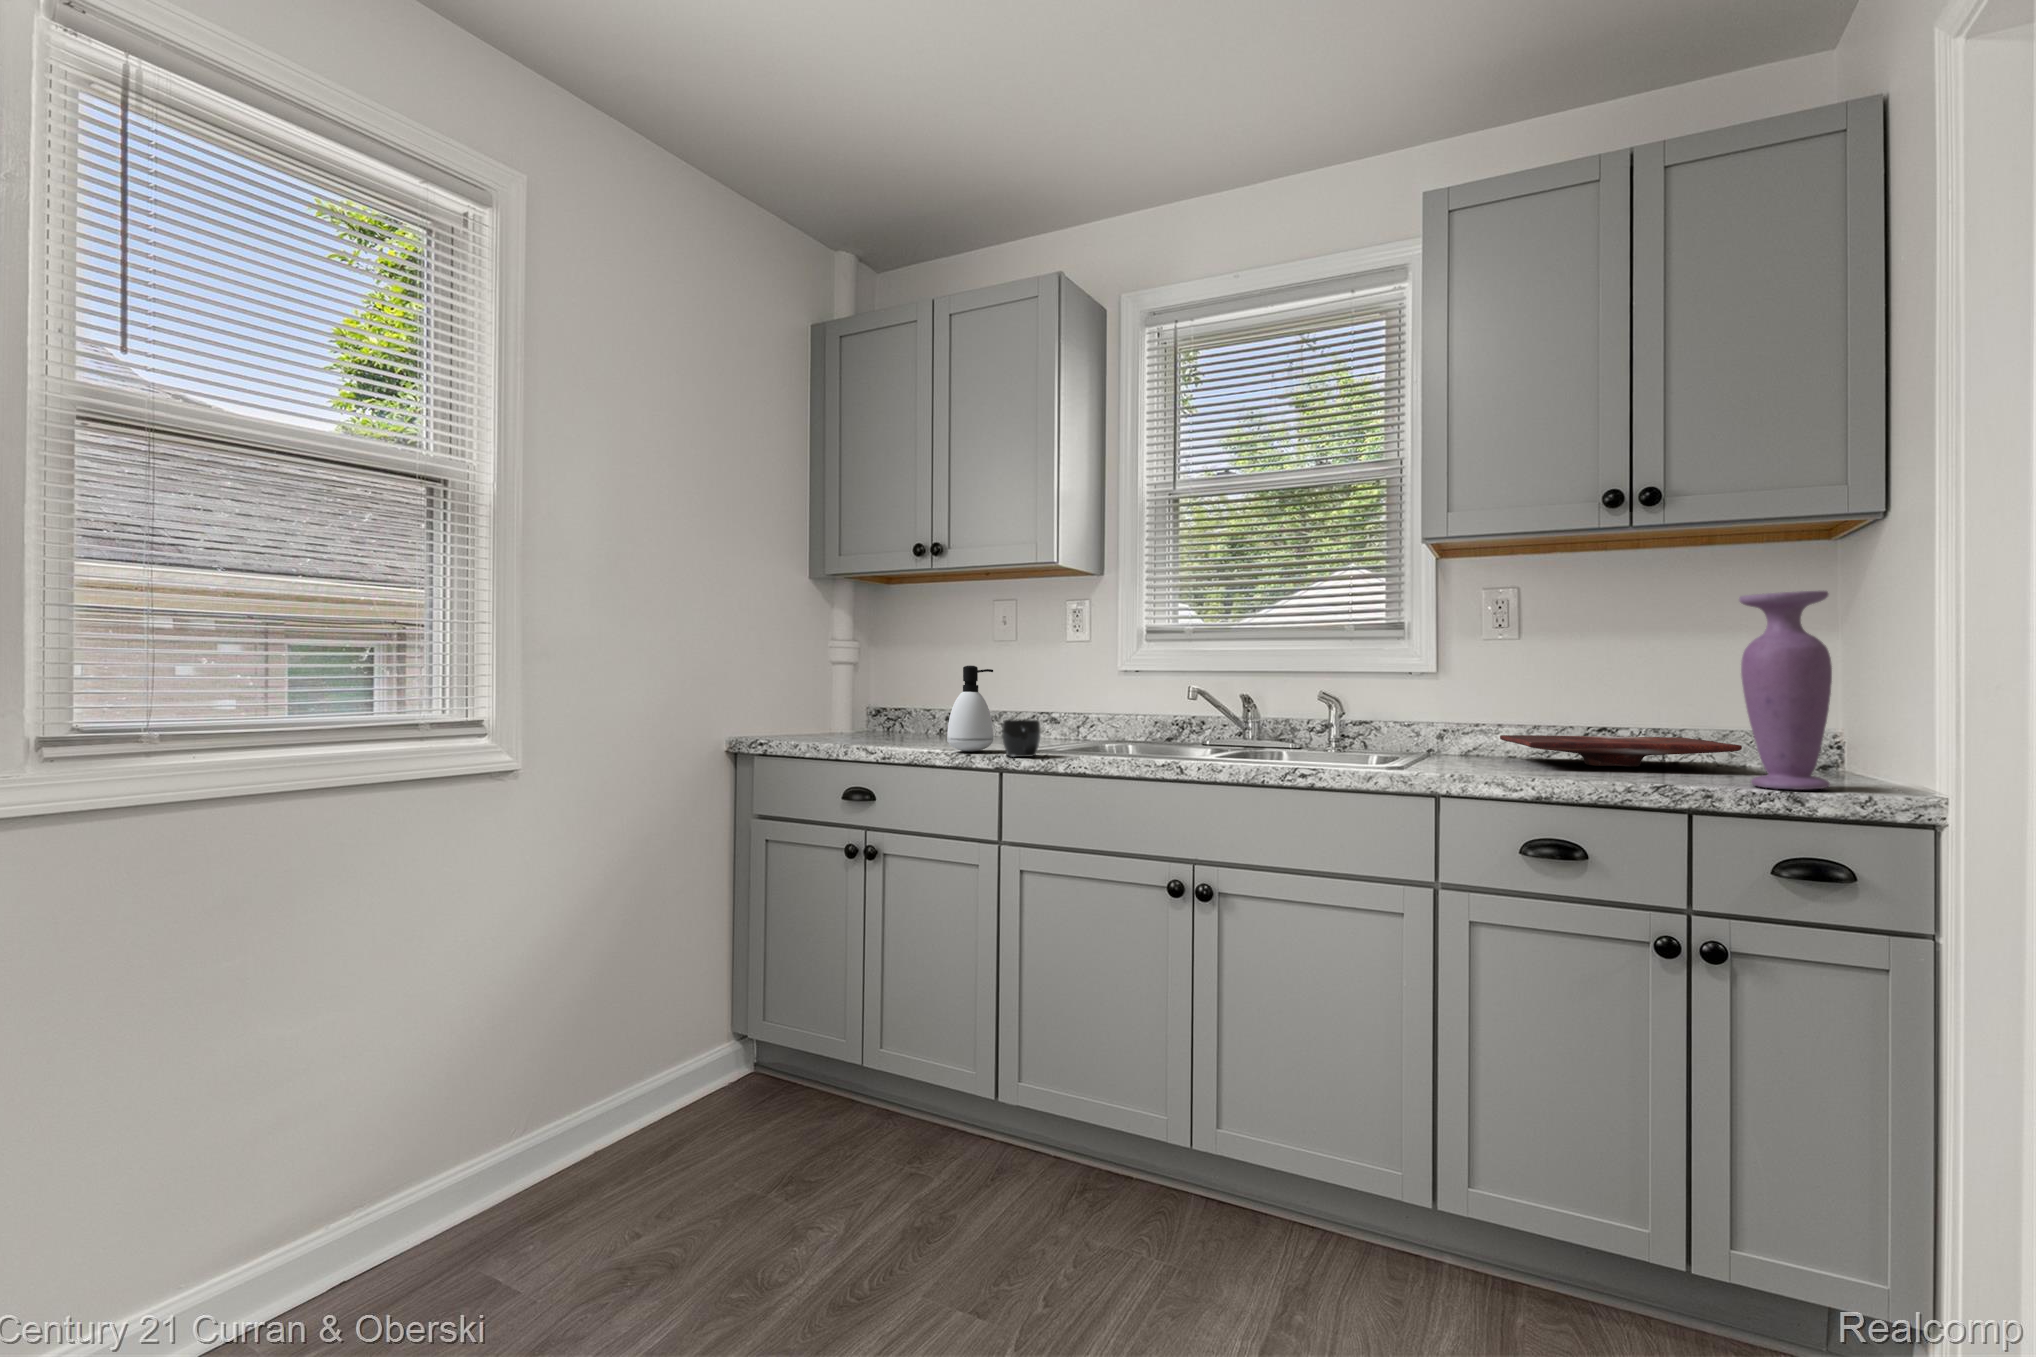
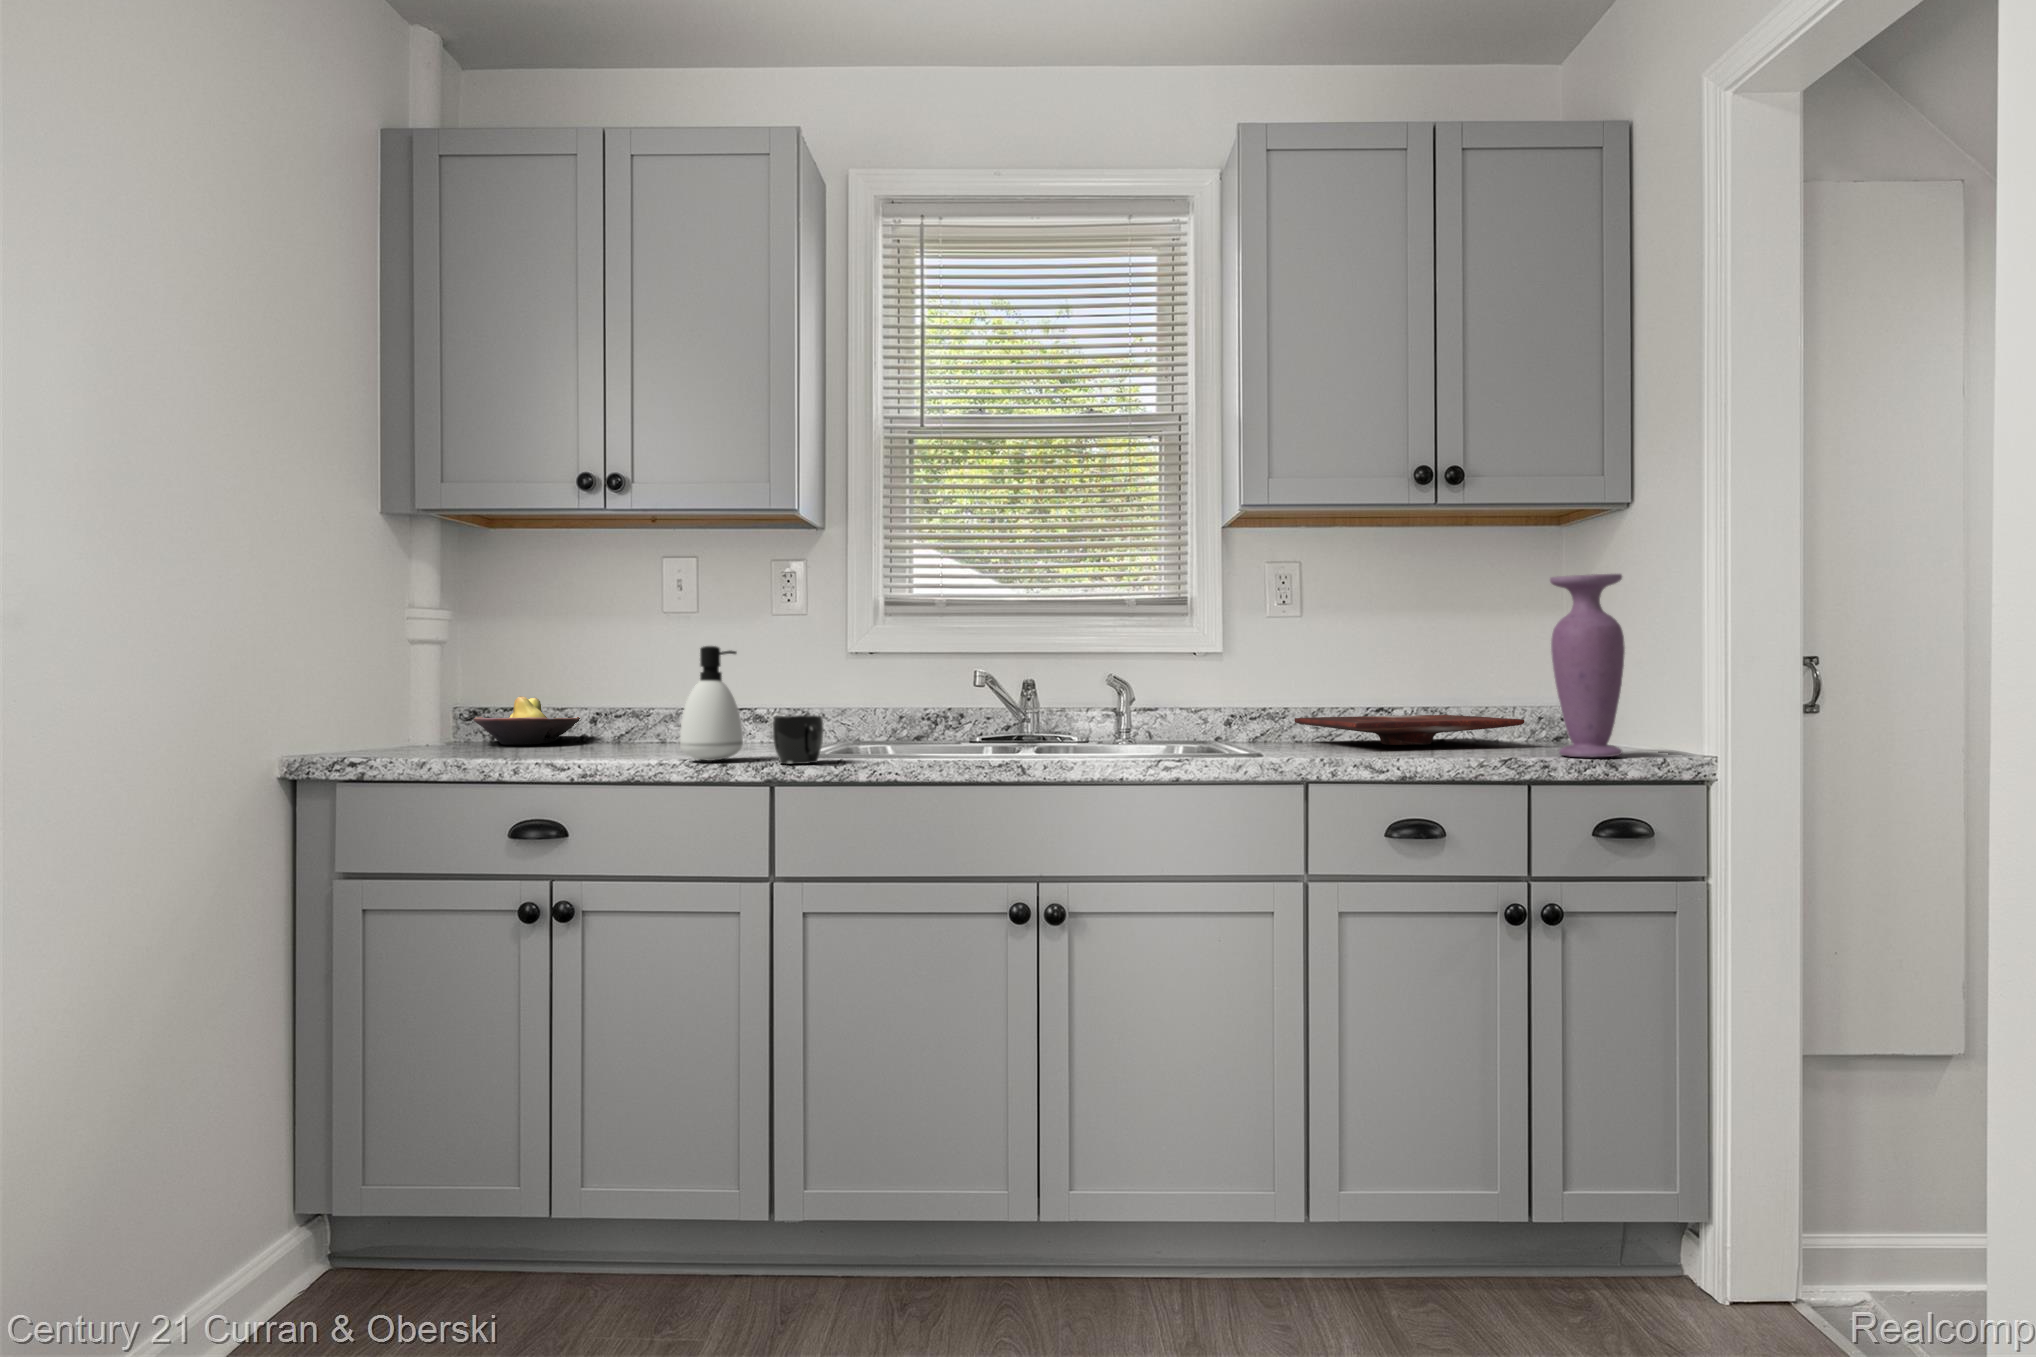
fruit bowl: none [867,700,949,735] -> present [473,696,580,745]

